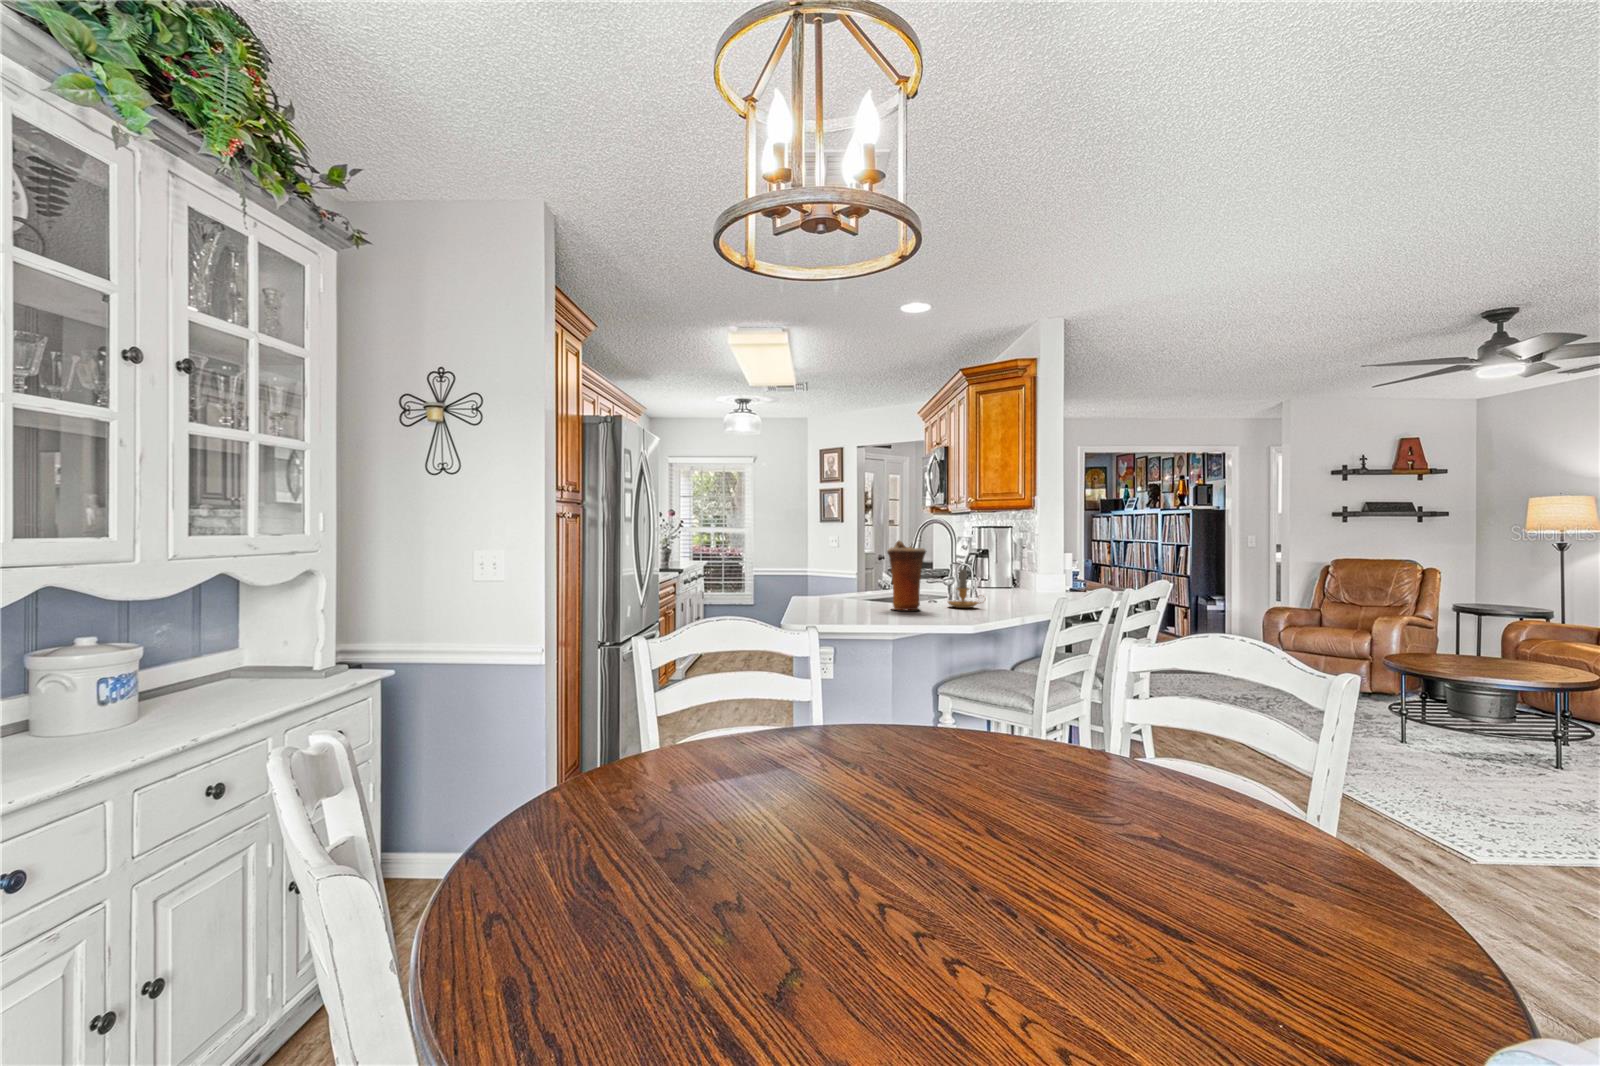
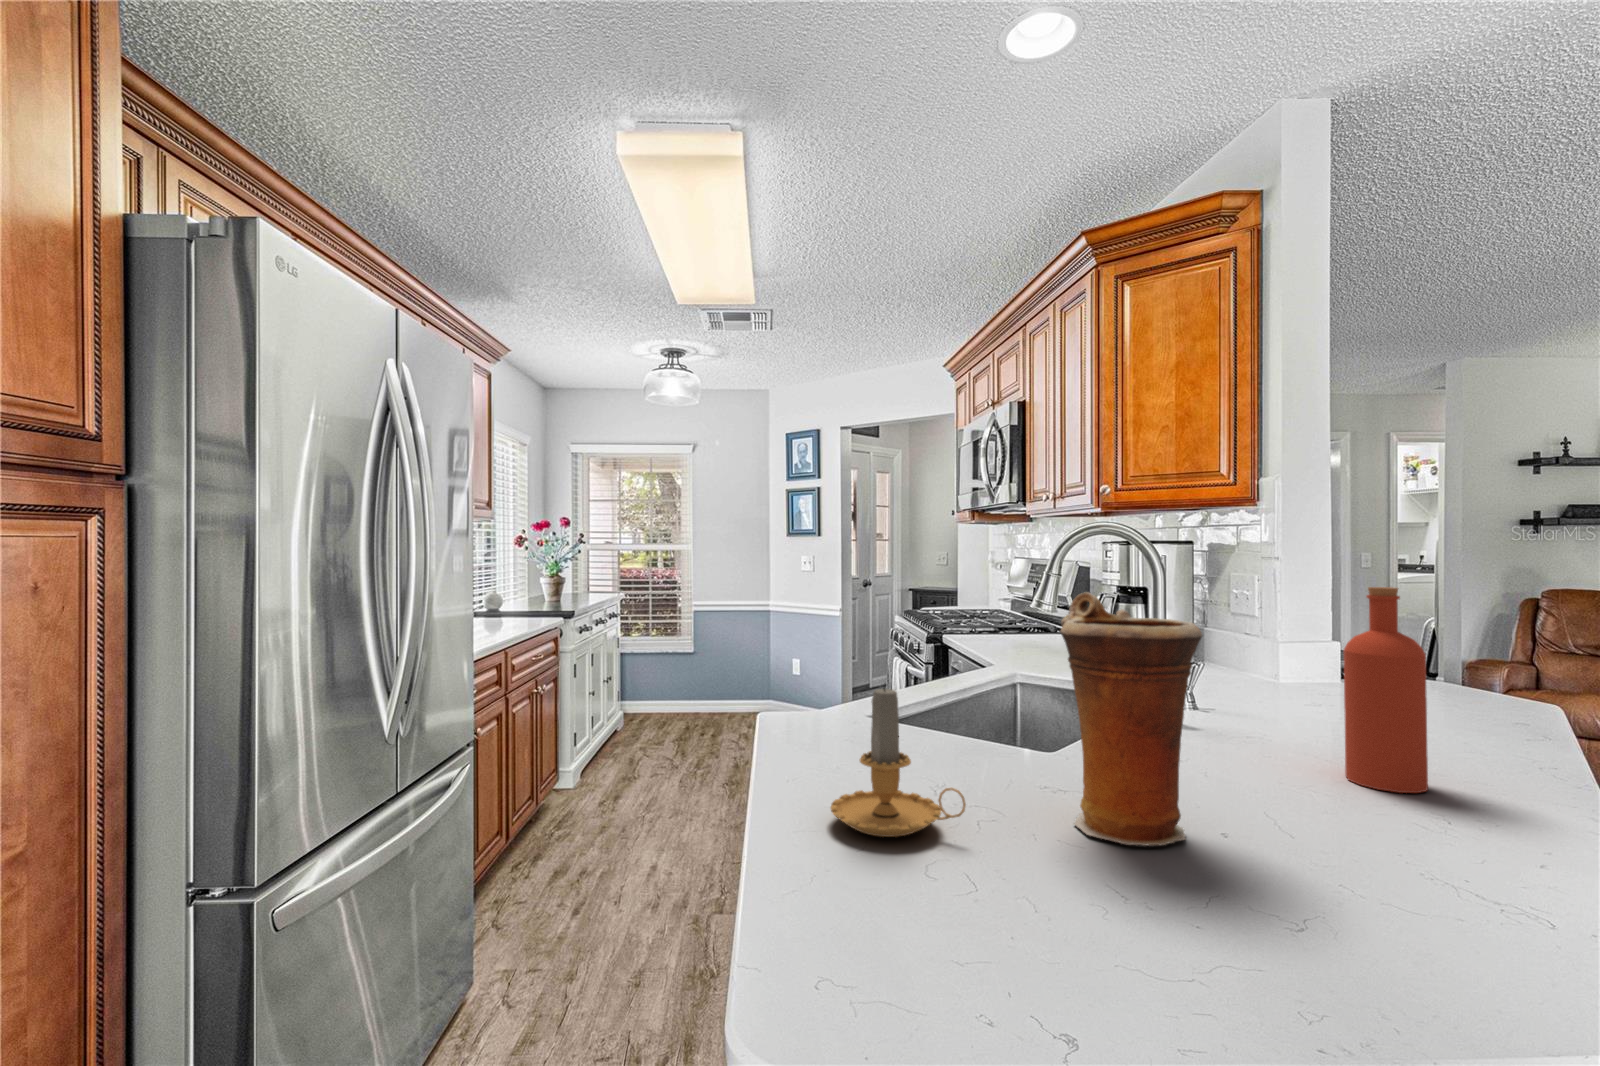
bottle: none [1000,541,1023,609] -> present [1344,587,1428,793]
candle: present [948,569,986,608] -> present [831,688,966,837]

